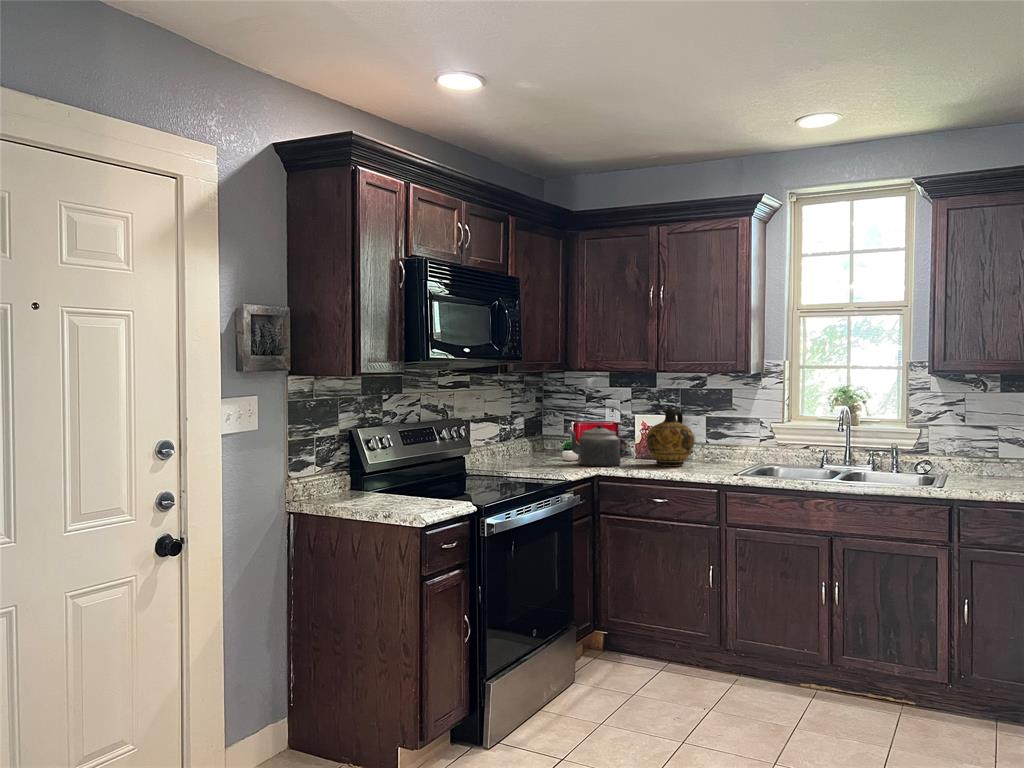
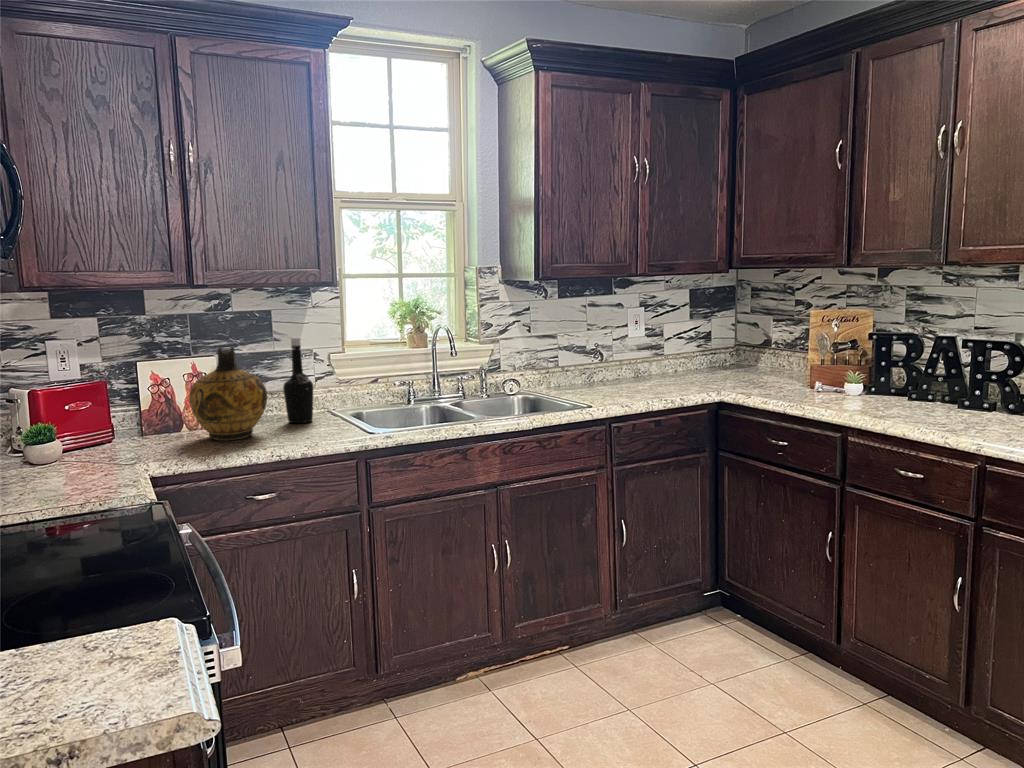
kettle: present [567,406,623,466] -> none [64,357,169,468]
bottle: none [717,407,738,466] -> present [283,338,313,423]

